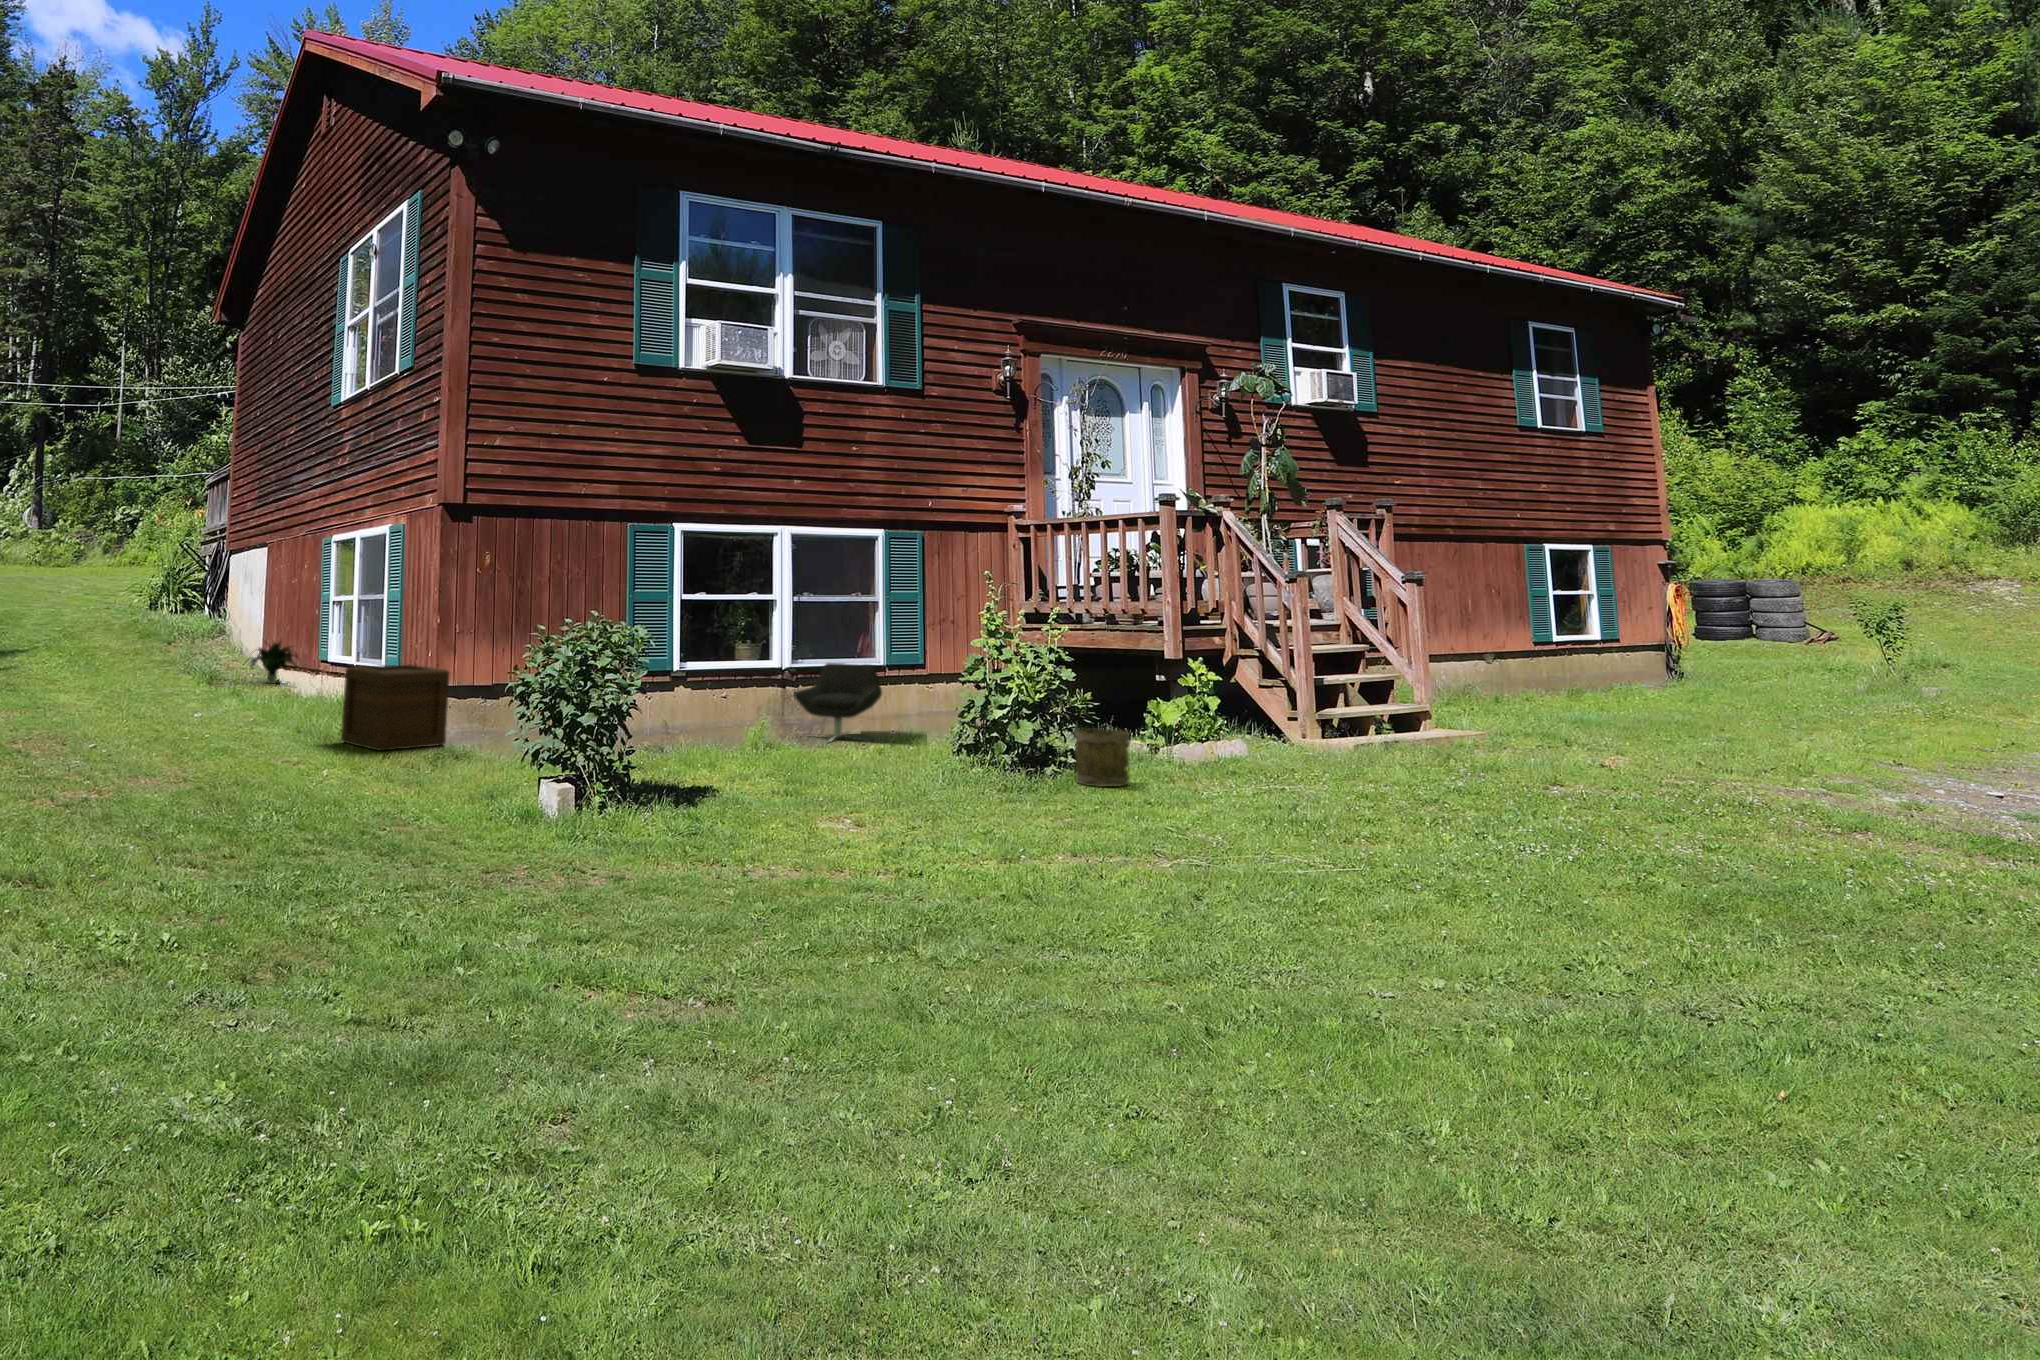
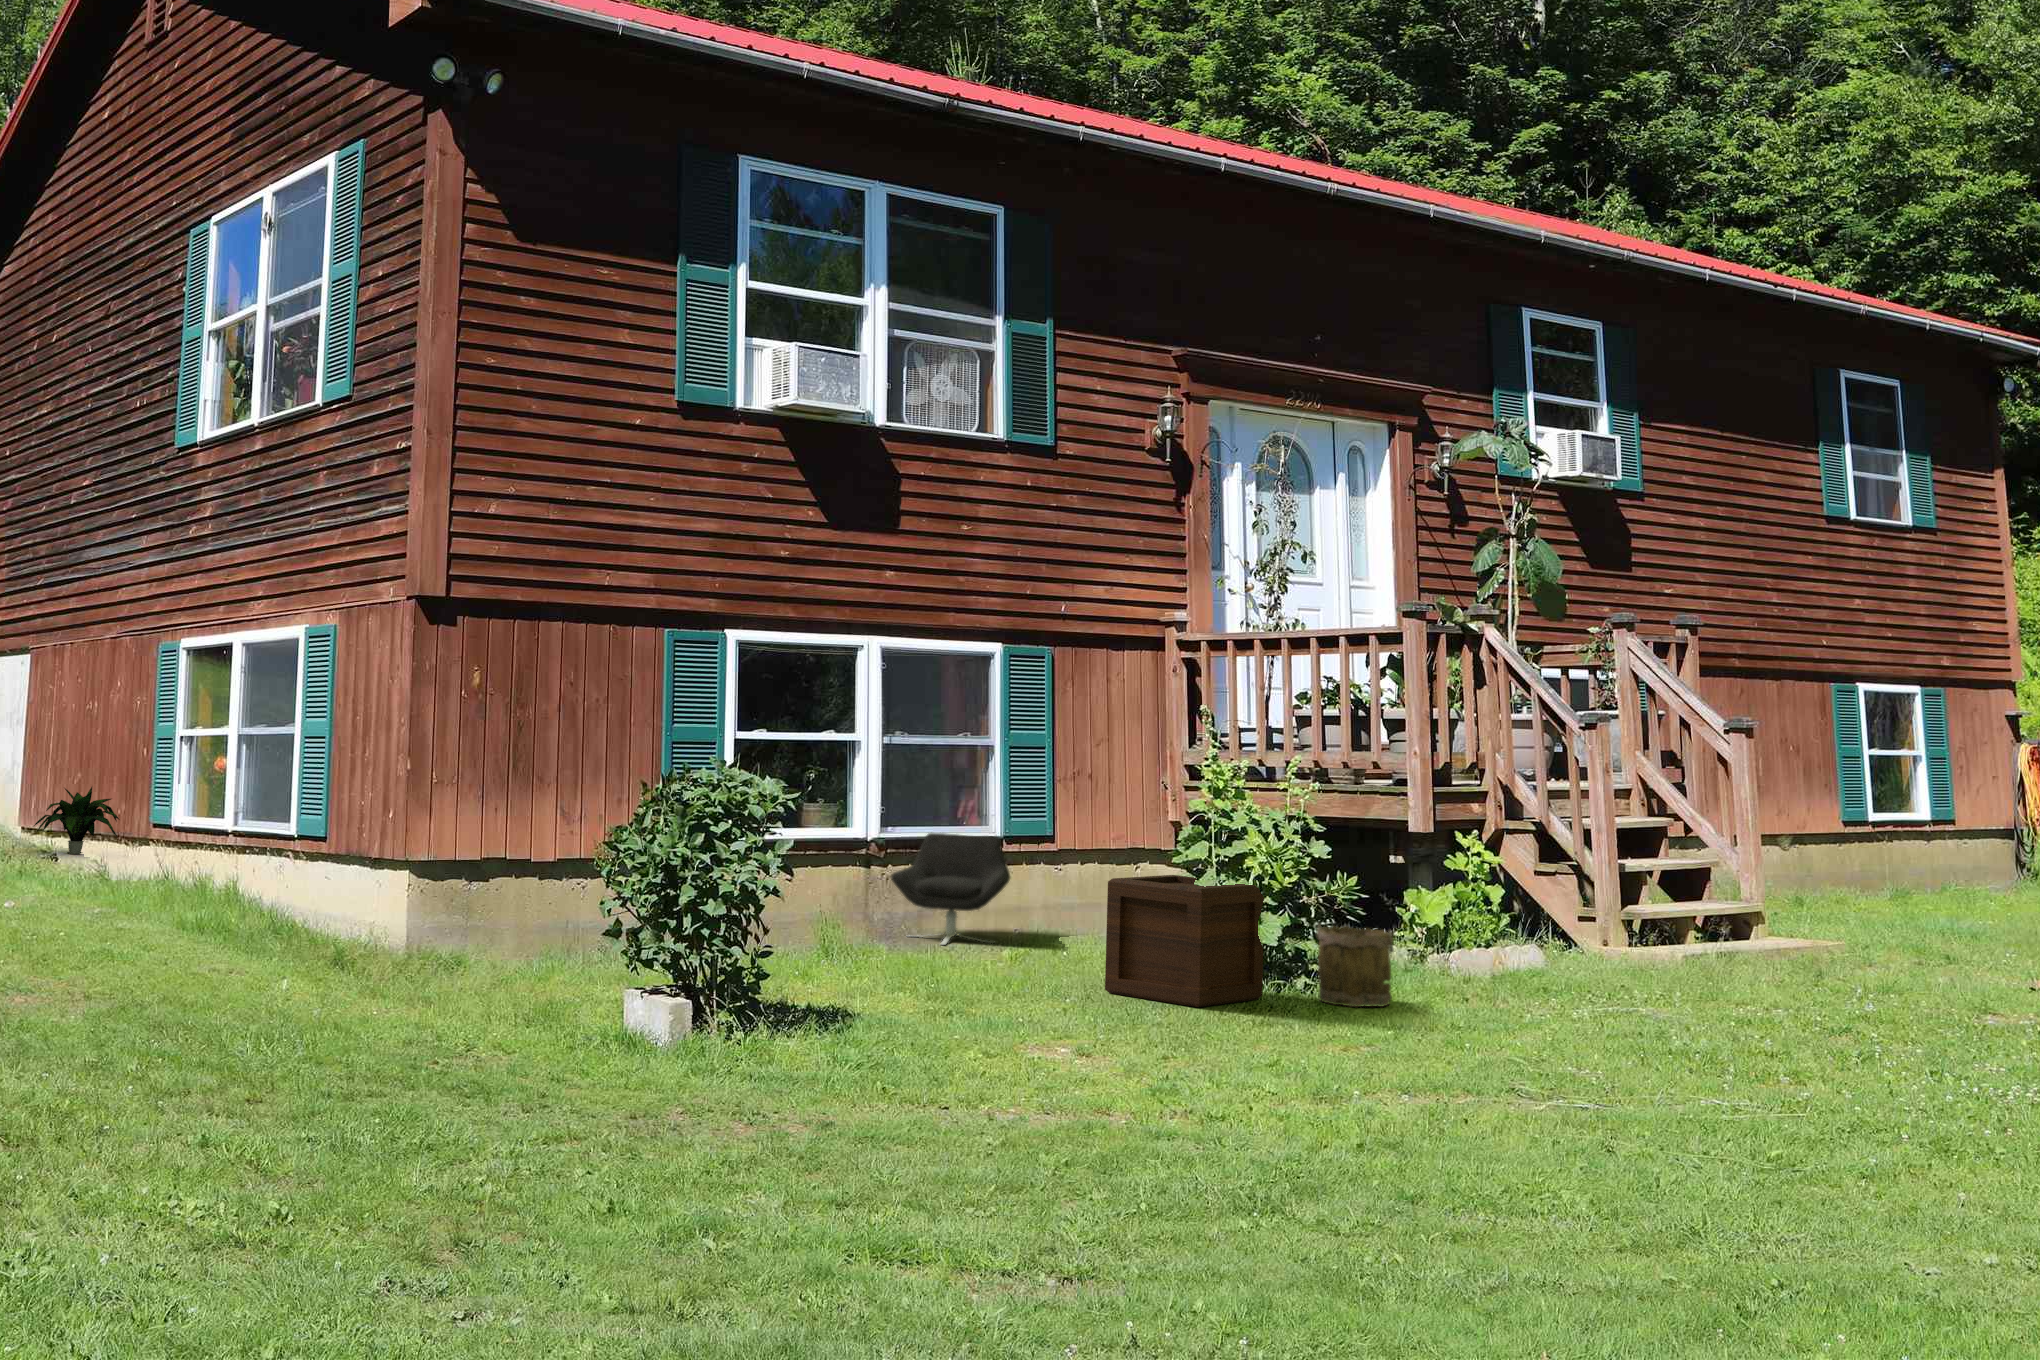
wooden crate: present [341,665,449,751] -> present [1105,875,1264,1007]

